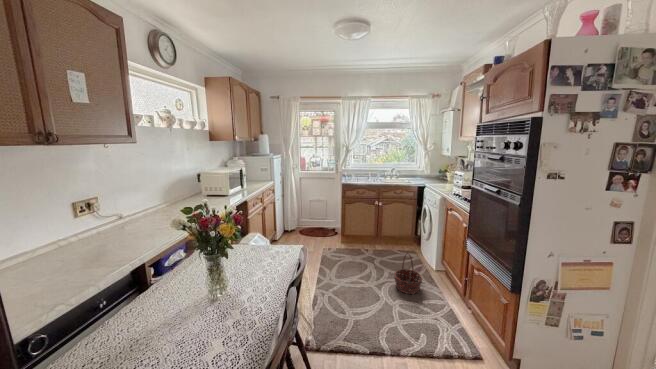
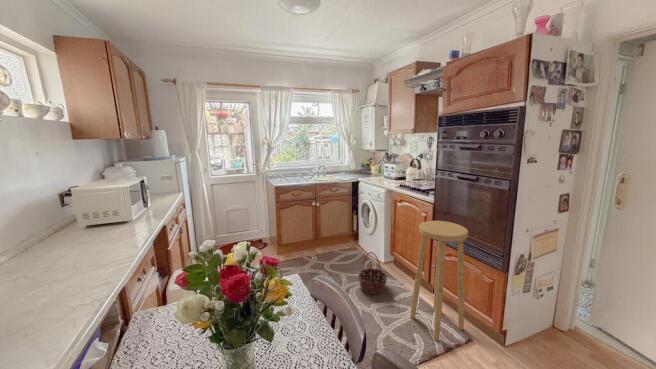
stool: none [428,230,487,348] -> present [411,221,468,341]

